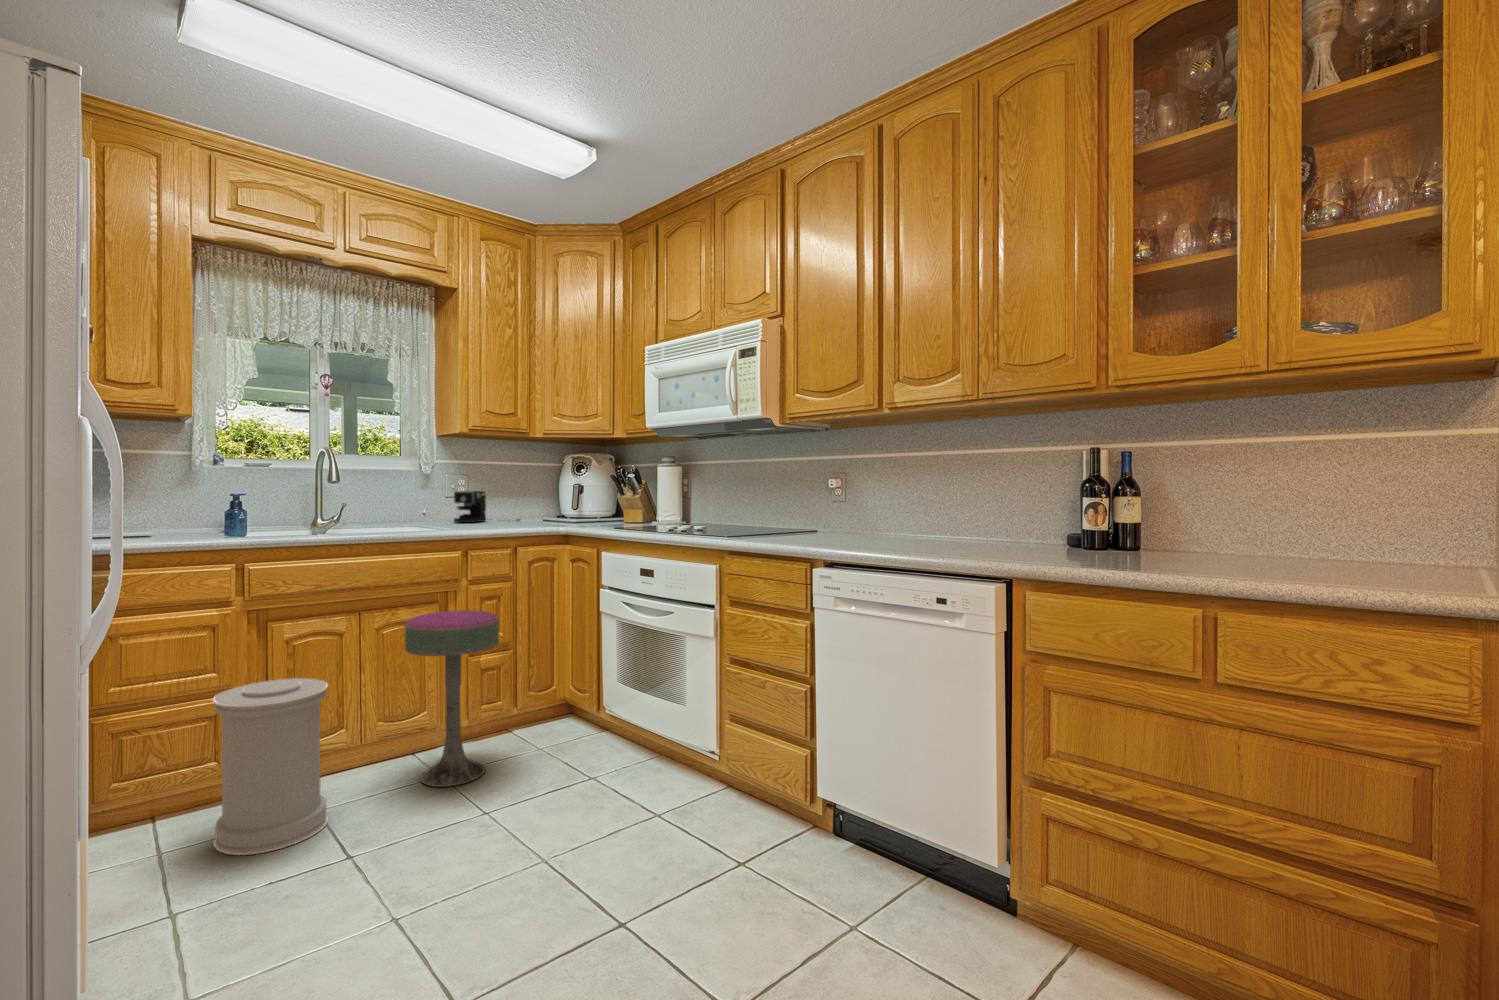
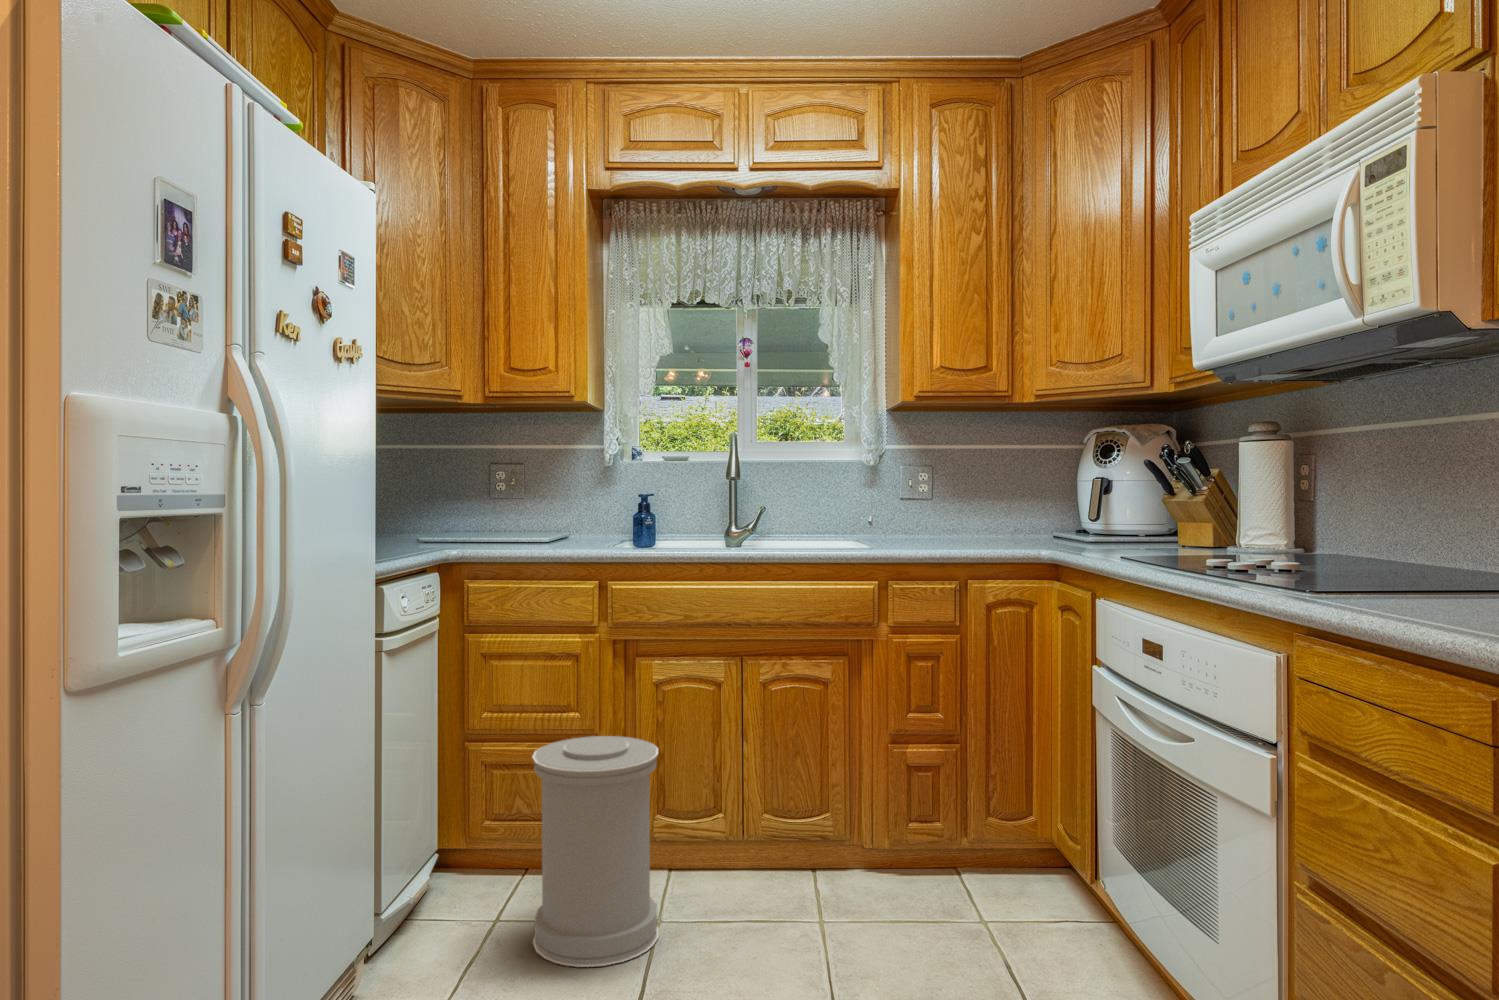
coffee maker: present [454,491,519,522] -> none [910,491,1010,538]
bar stool: present [404,610,499,787] -> none [769,671,904,947]

